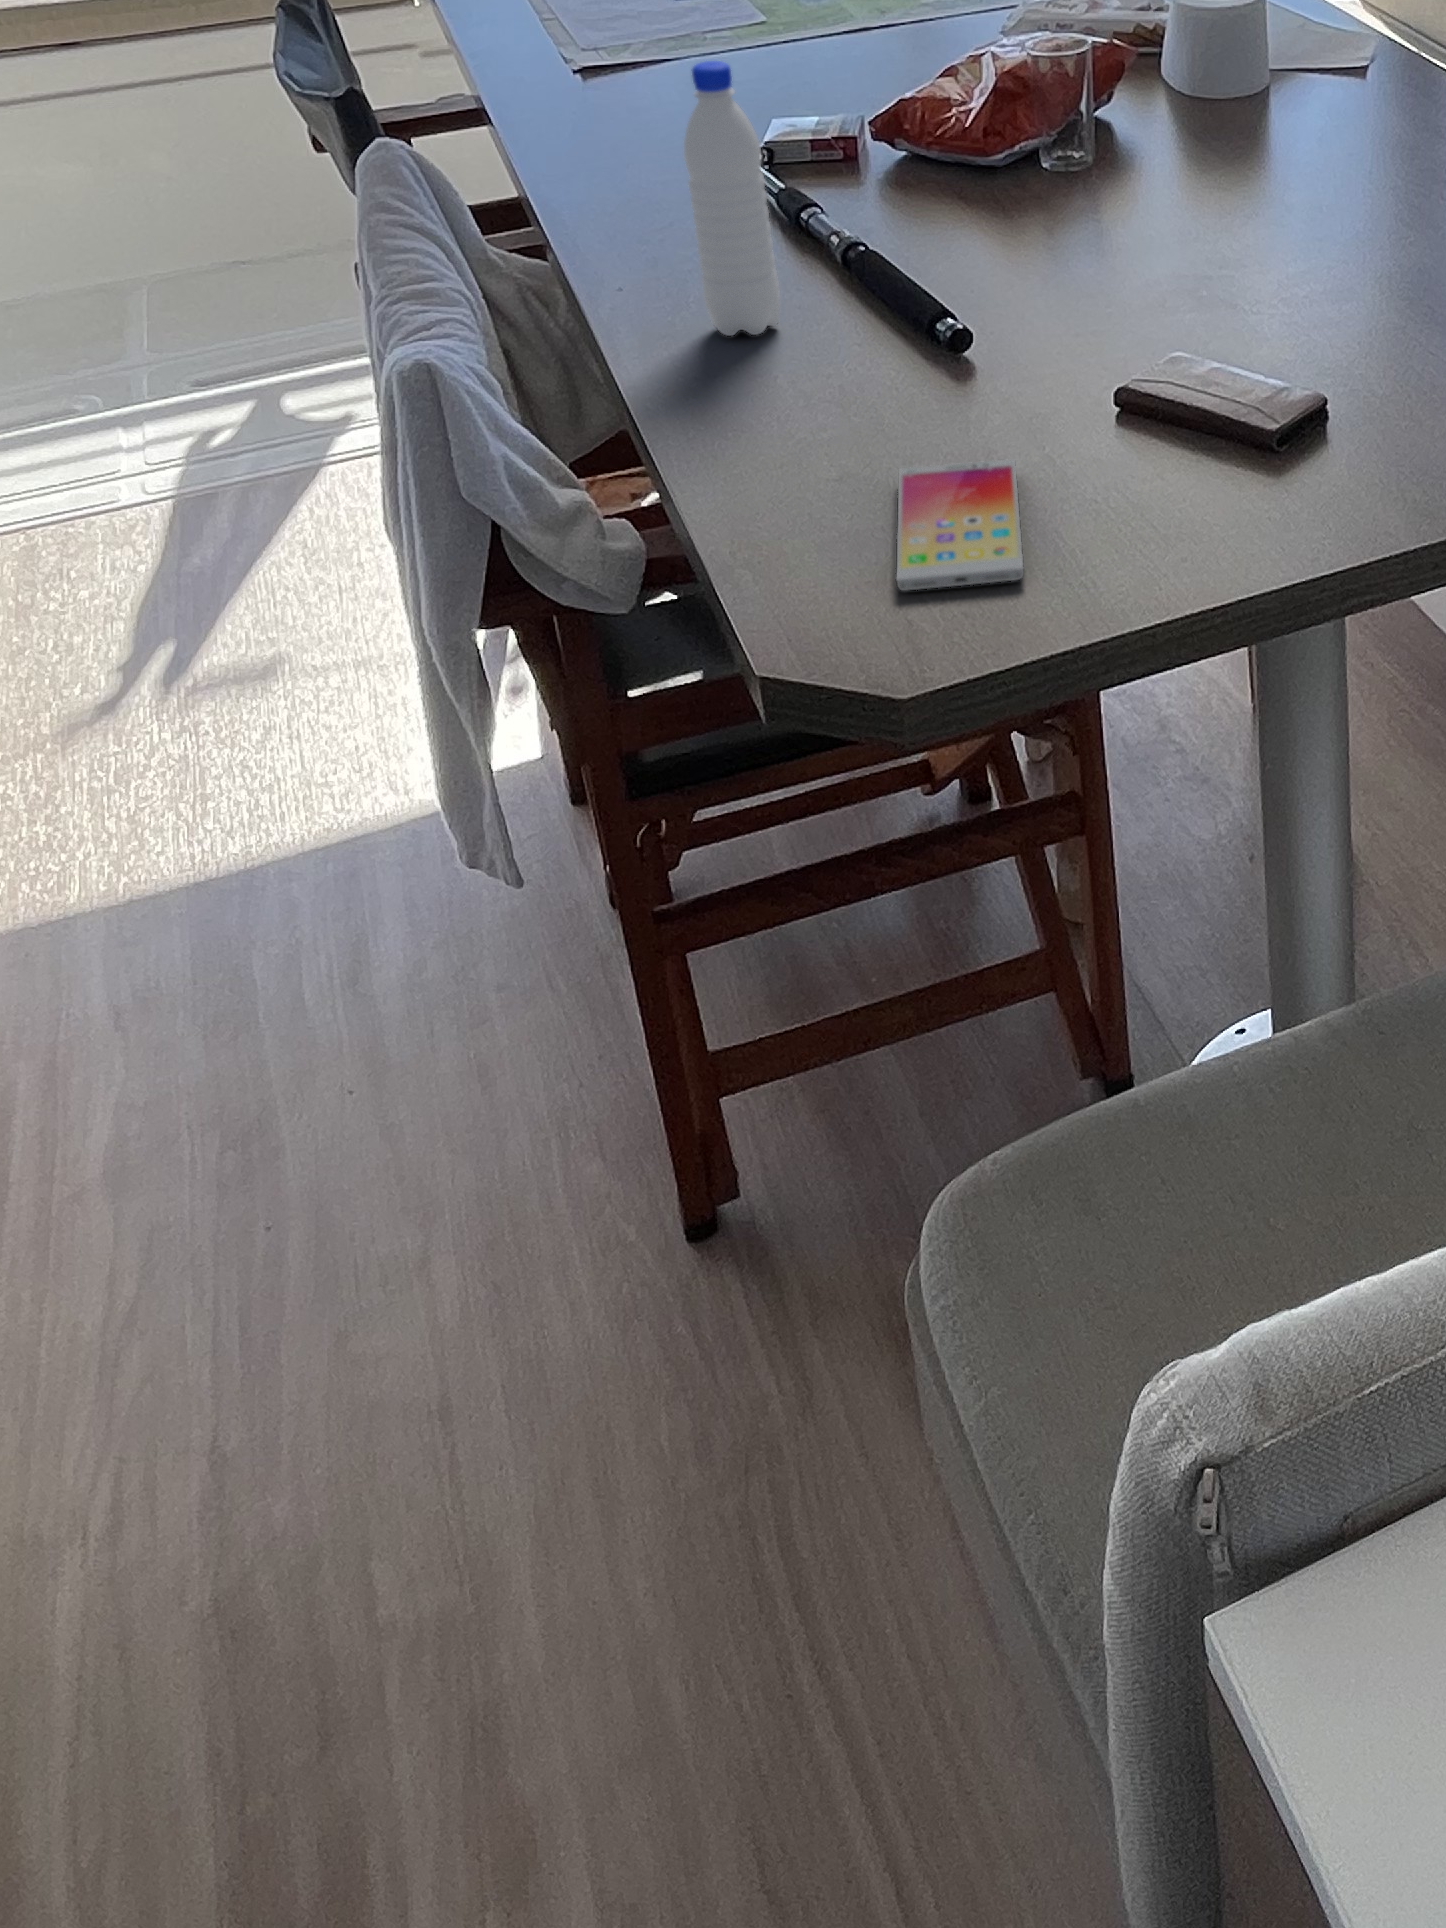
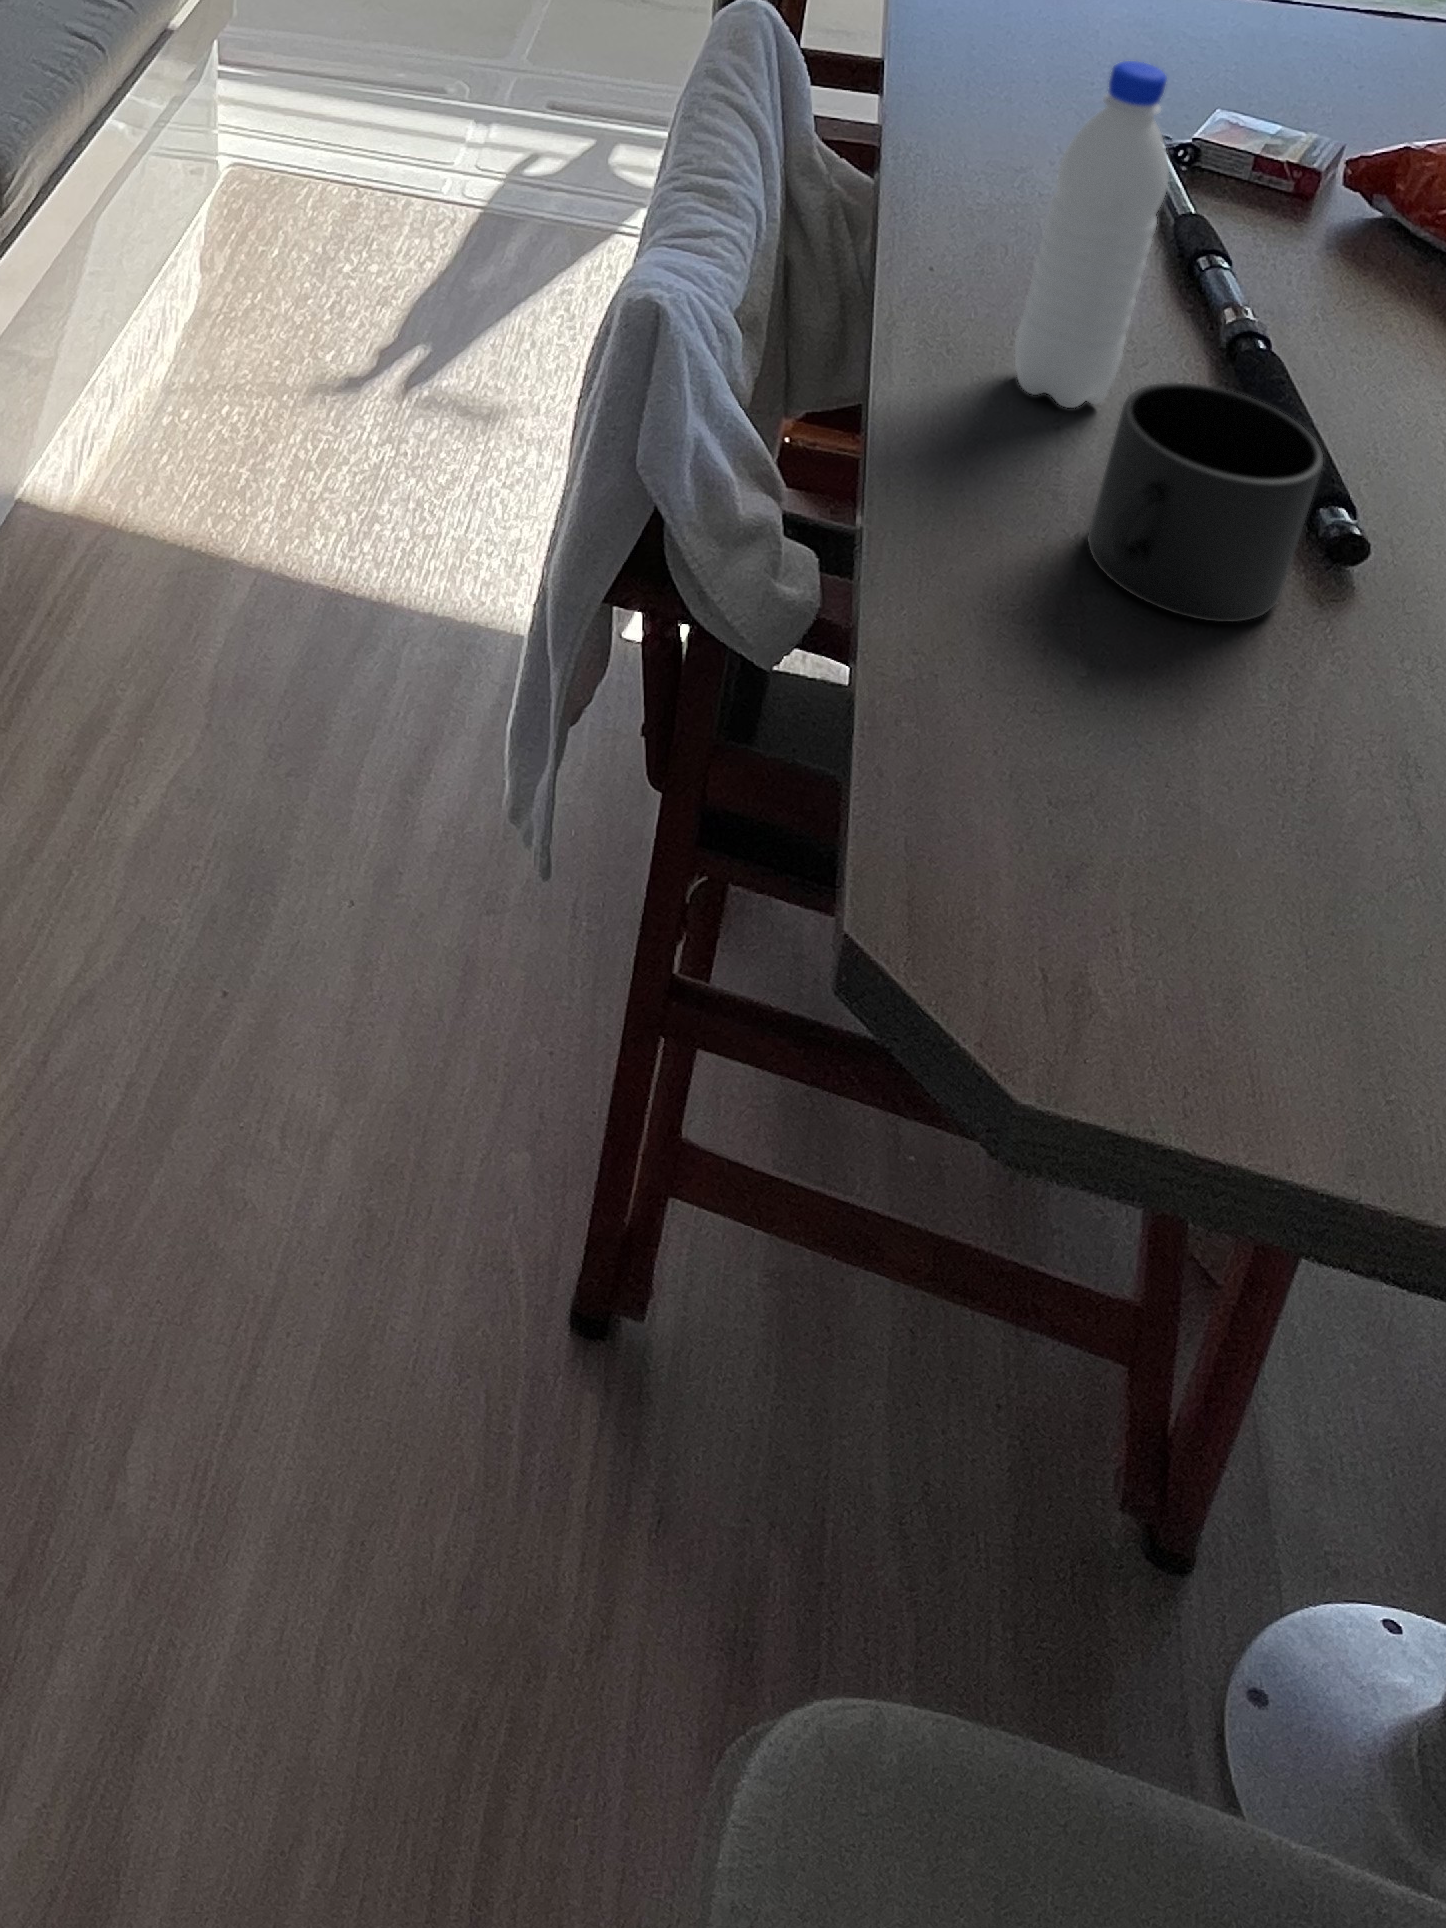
mug: none [791,262,931,419] -> present [1087,383,1323,622]
smartphone: present [897,459,1024,591] -> none [1091,722,1361,1022]

